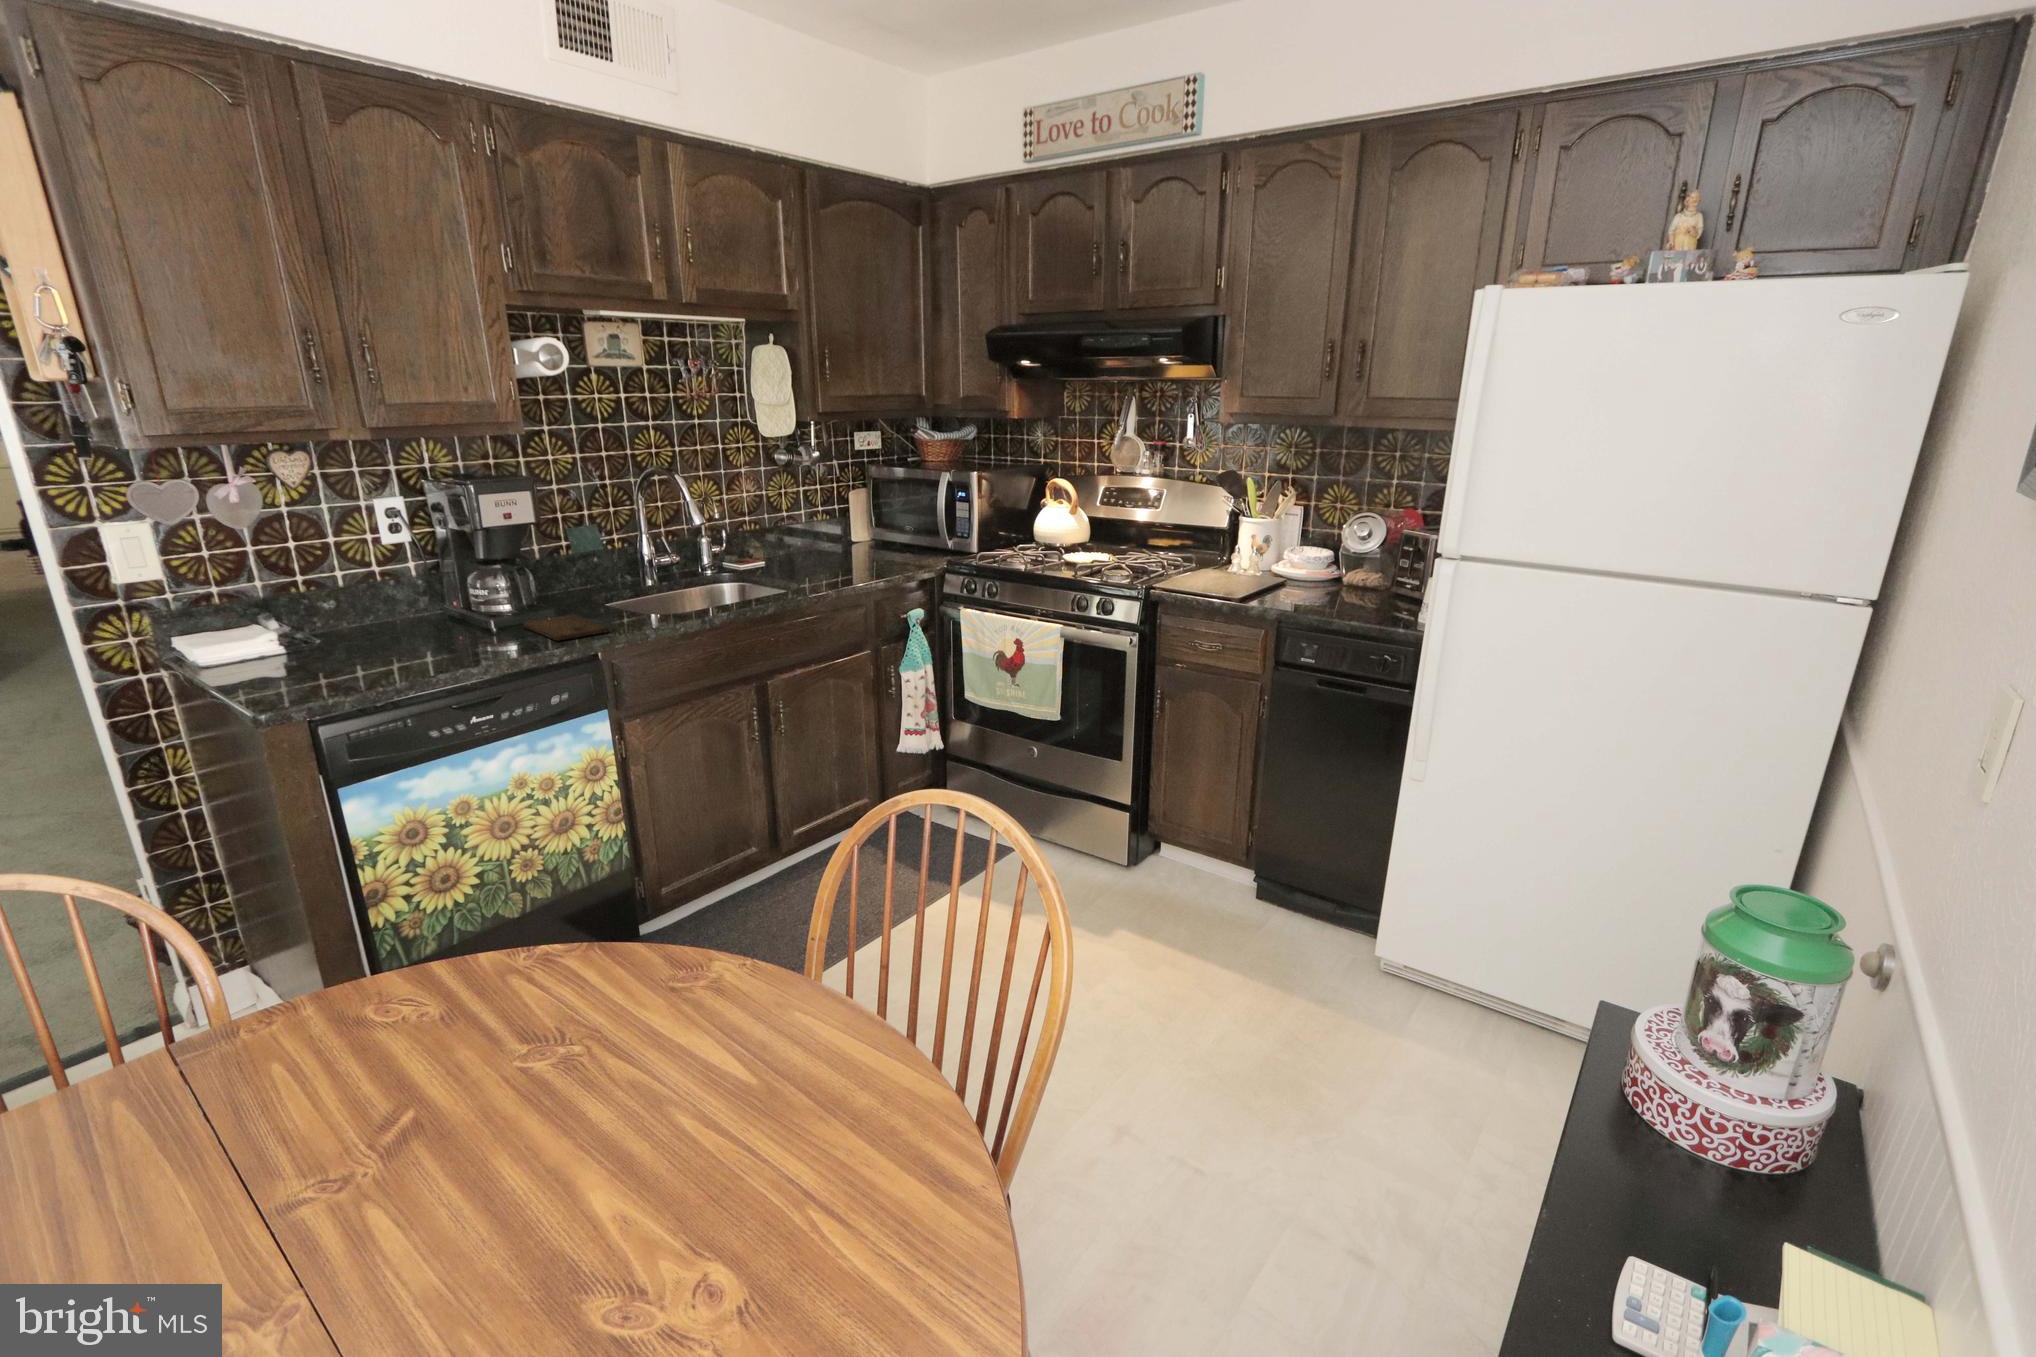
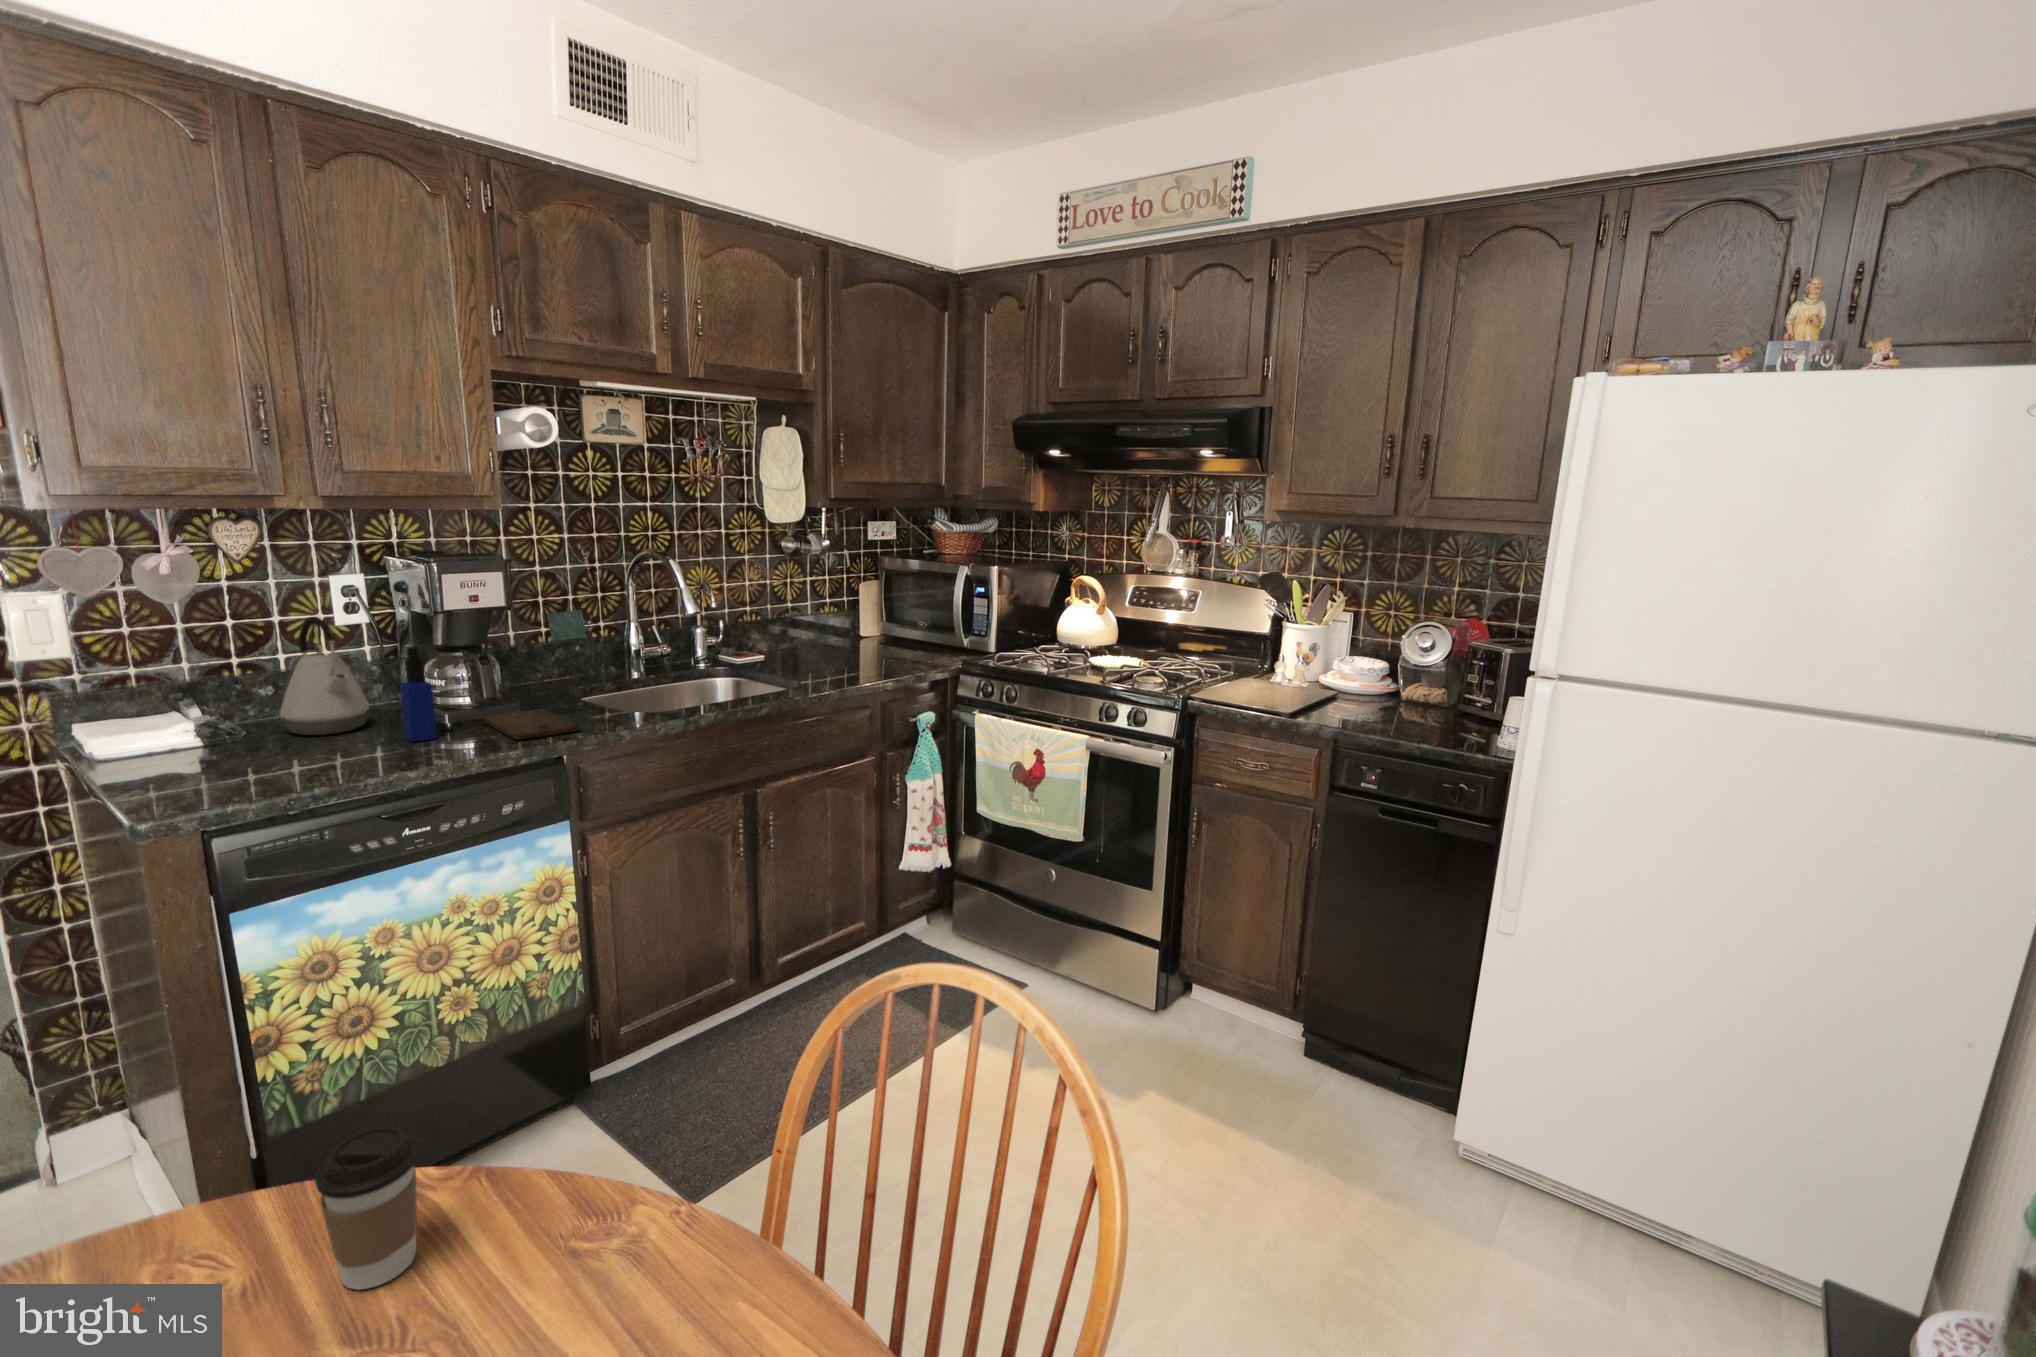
kettle: none [346,537,423,642] -> present [280,617,369,735]
bottle: none [451,561,487,645] -> present [400,647,437,742]
coffee cup: none [493,900,564,1008] -> present [314,1126,420,1290]

